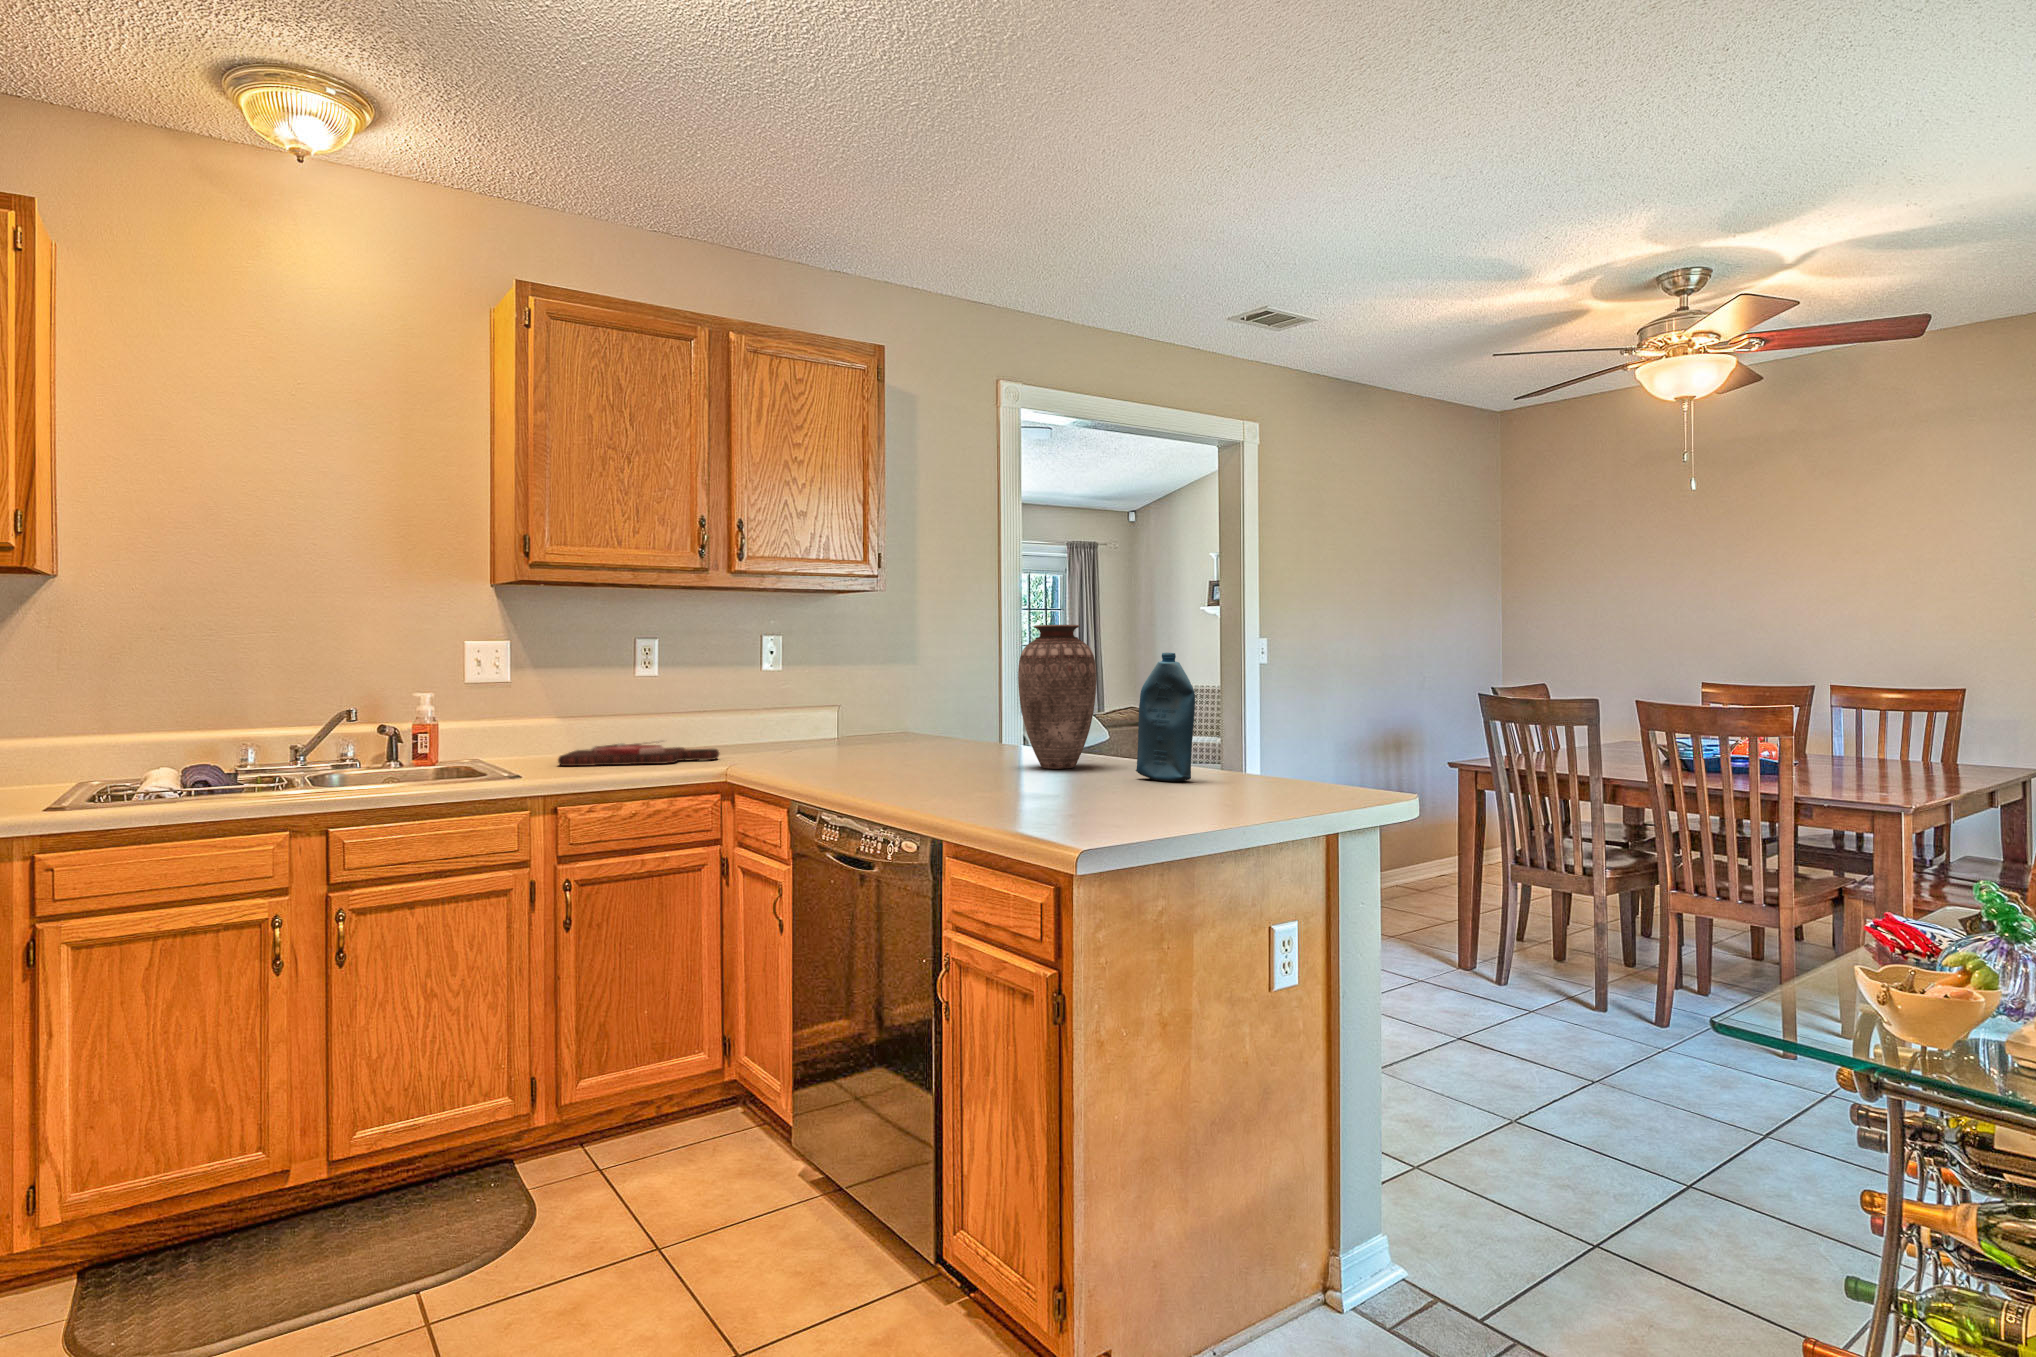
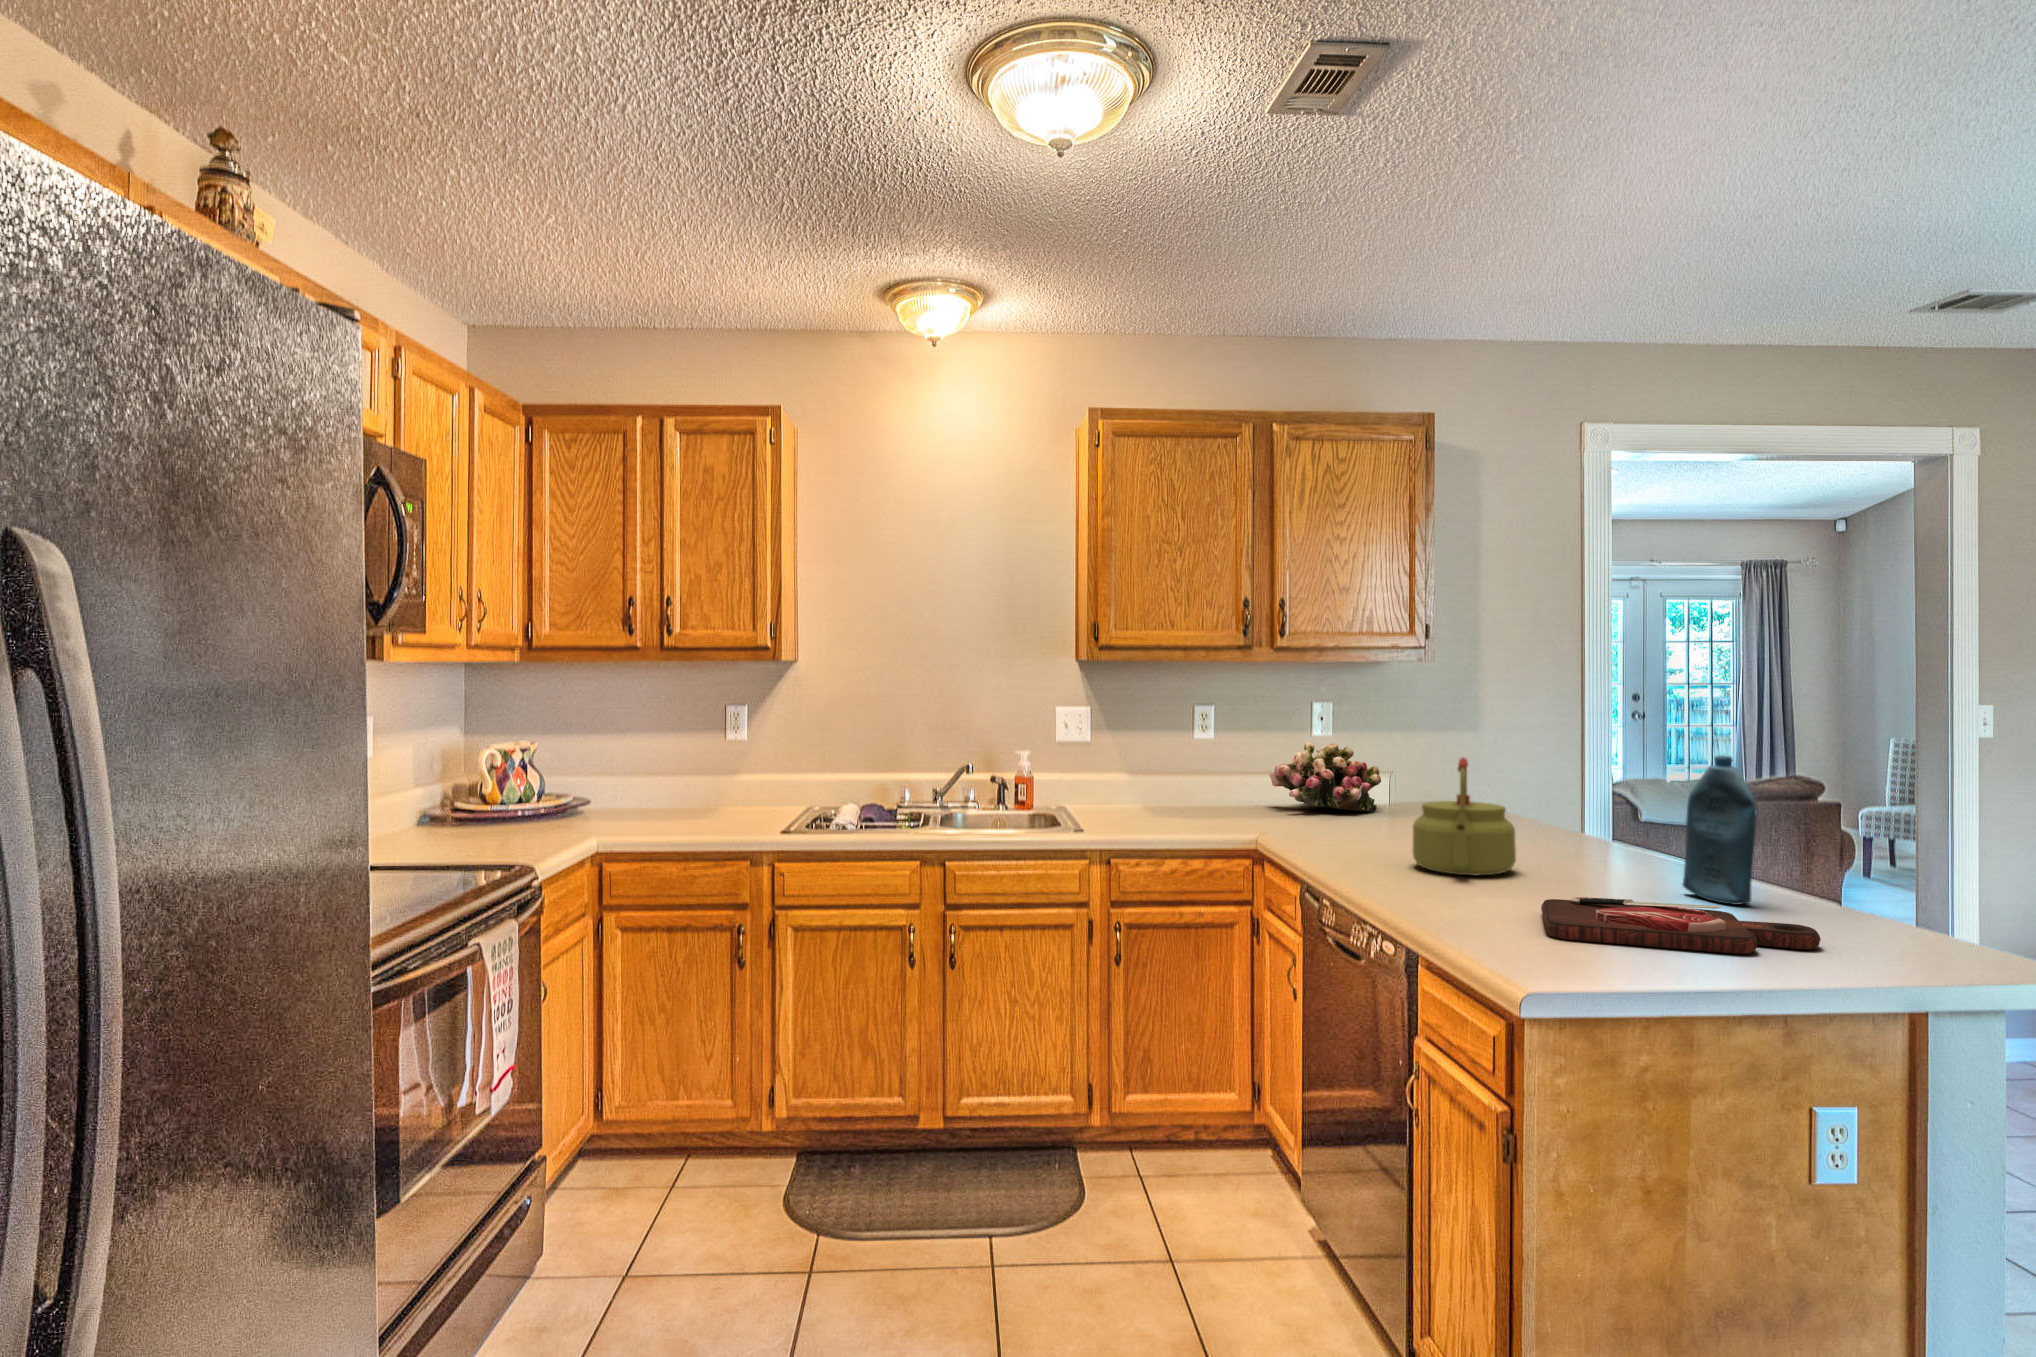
vase: present [1018,625,1096,769] -> none [1553,712,1650,869]
kettle: none [902,668,996,781] -> present [1413,758,1516,875]
flower arrangement: none [720,678,834,746] -> present [1270,742,1381,812]
cutting board: present [558,740,719,766] -> present [1541,897,1821,954]

